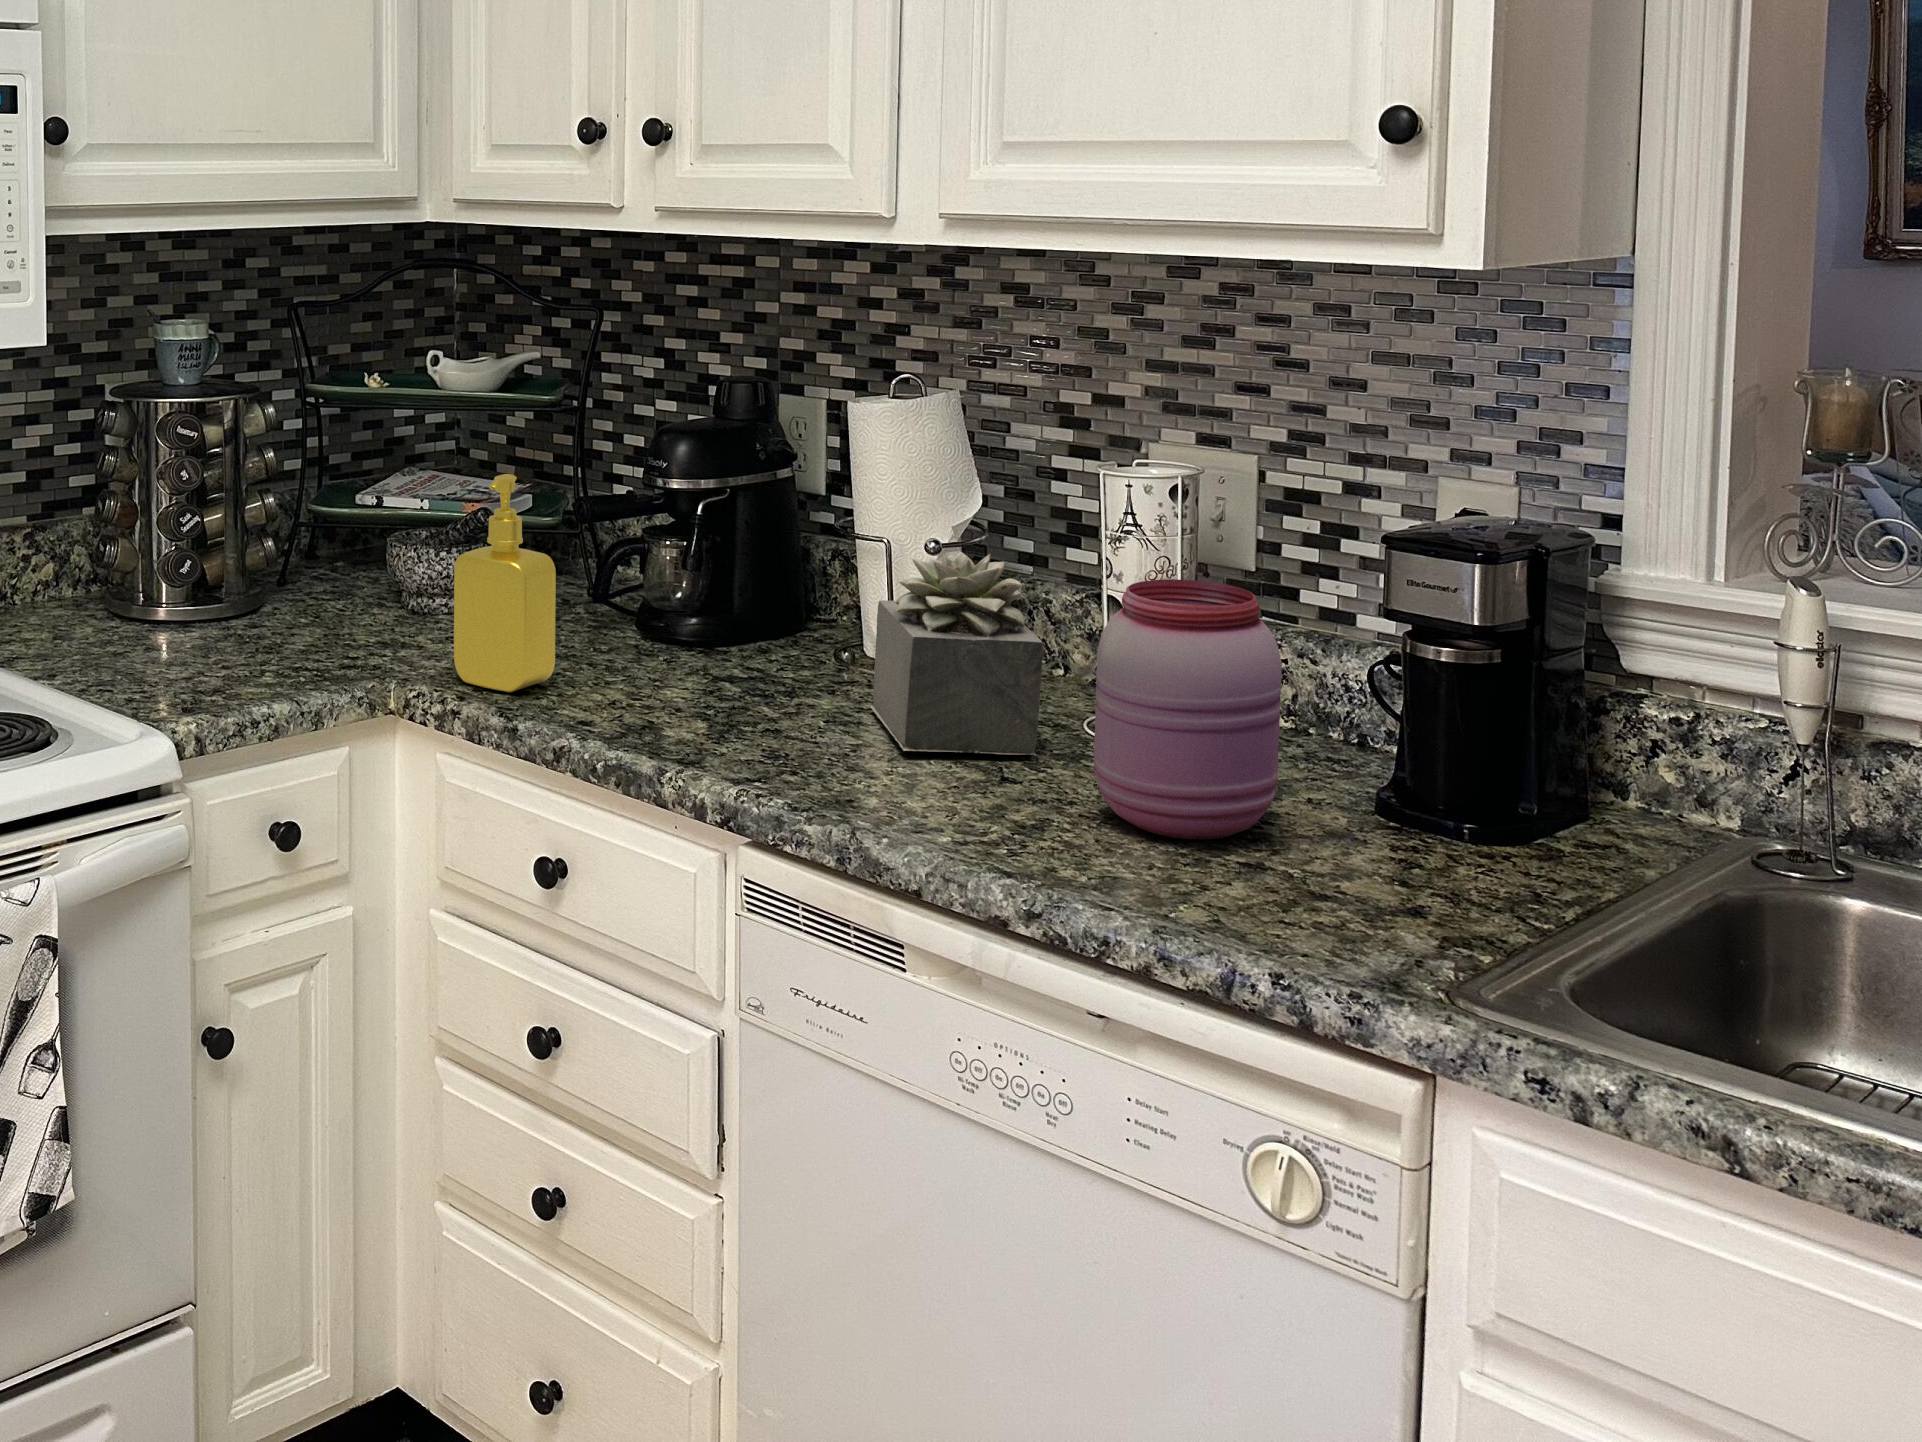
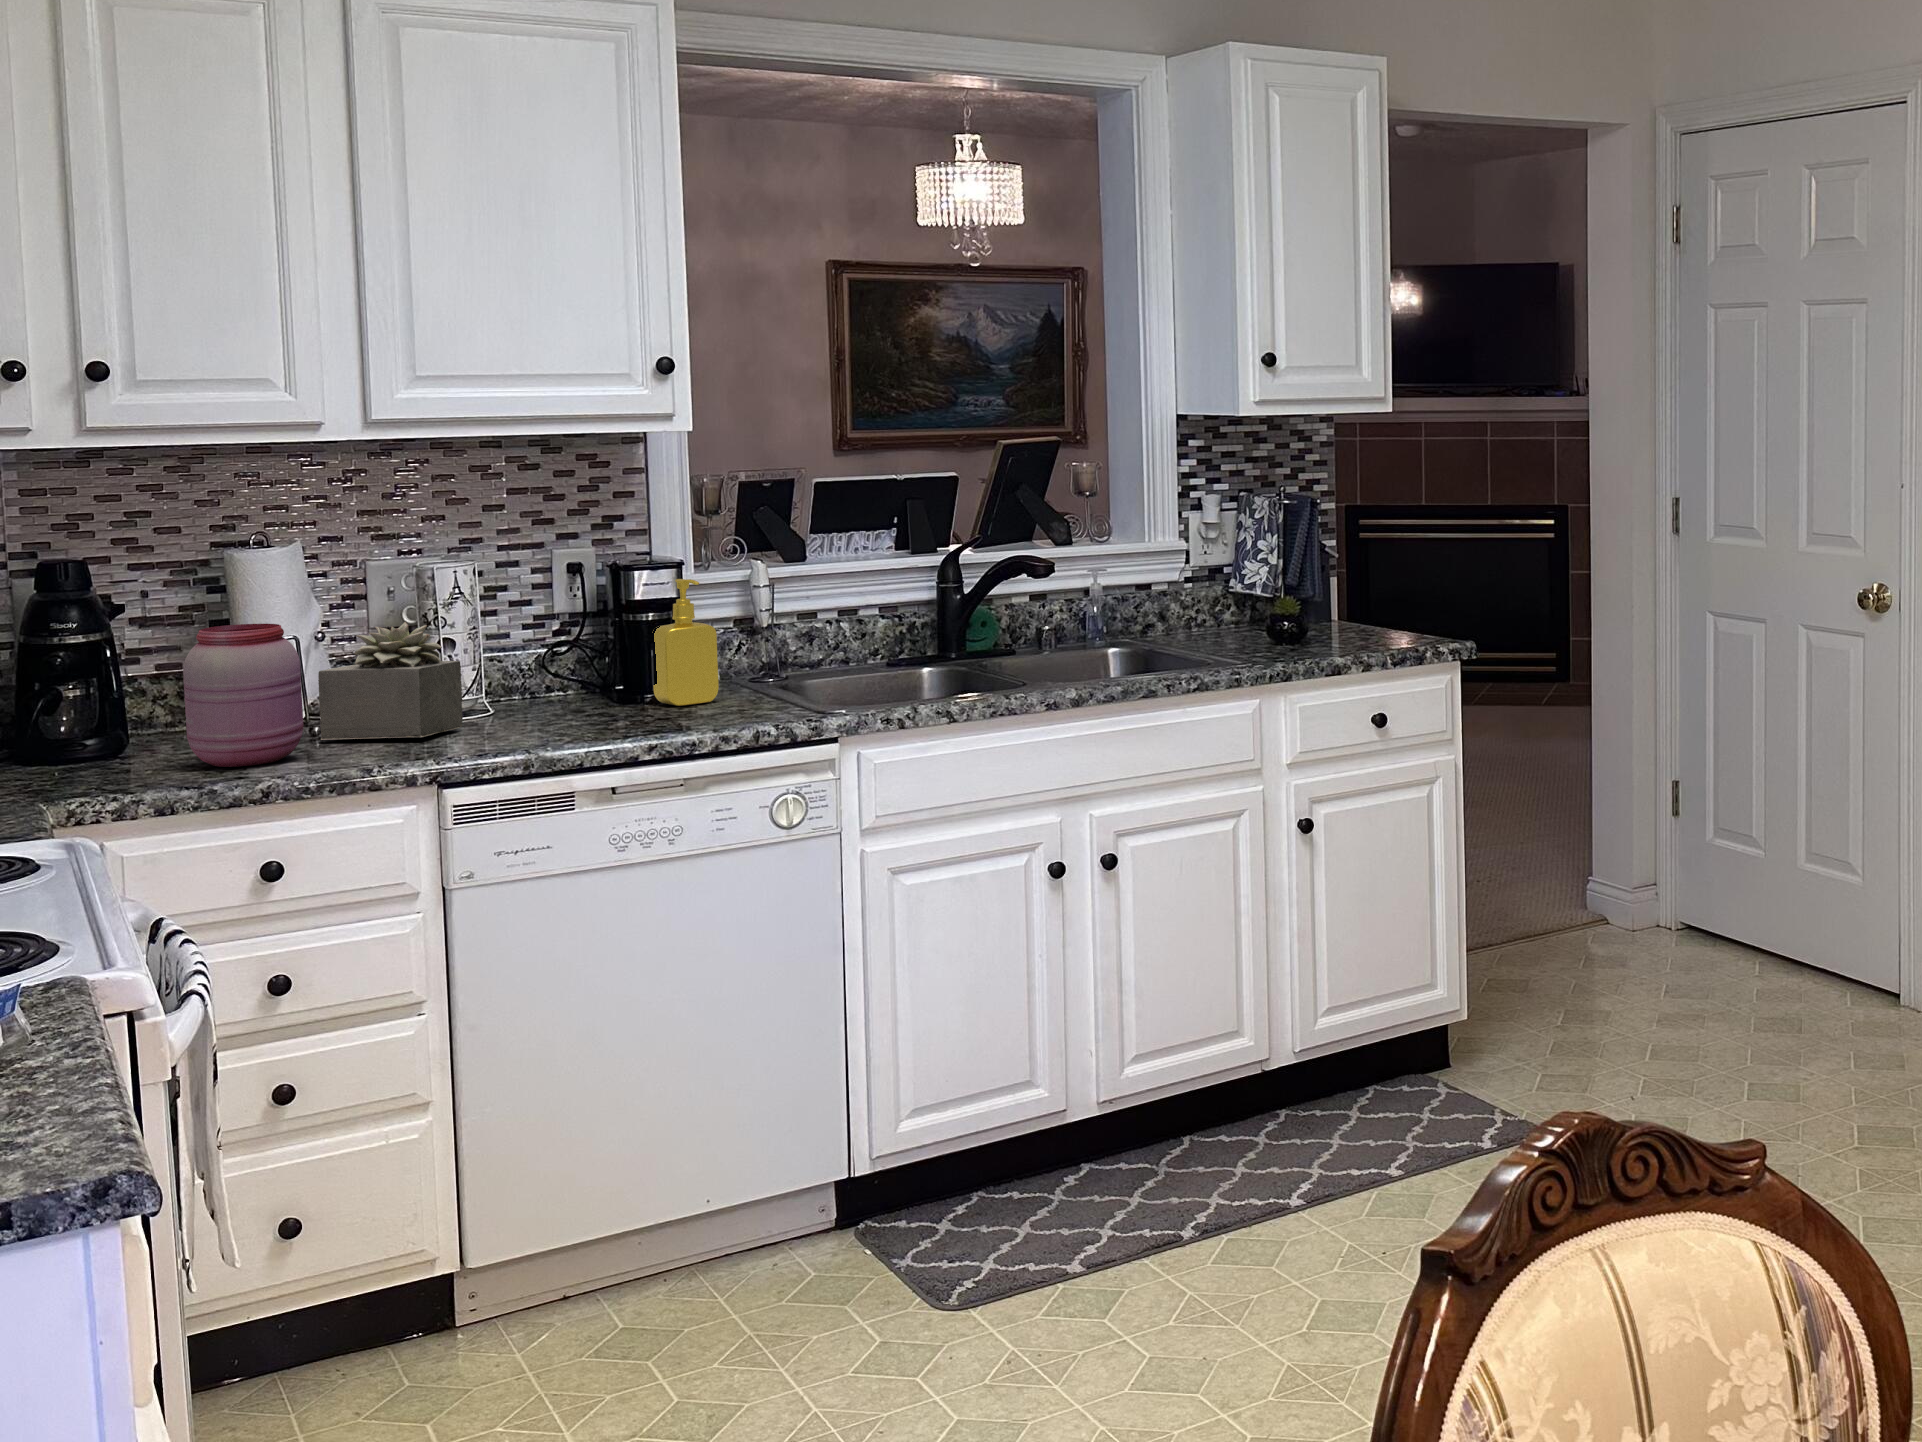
soap dispenser: present [454,474,556,692] -> present [653,579,719,706]
jar: present [1094,579,1281,840] -> present [183,624,303,767]

